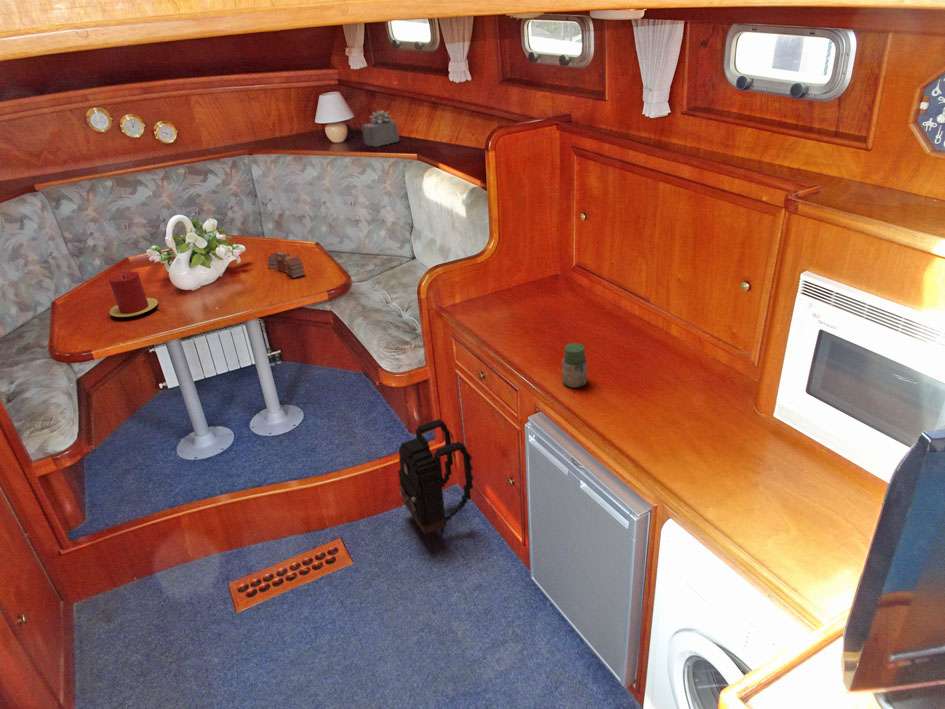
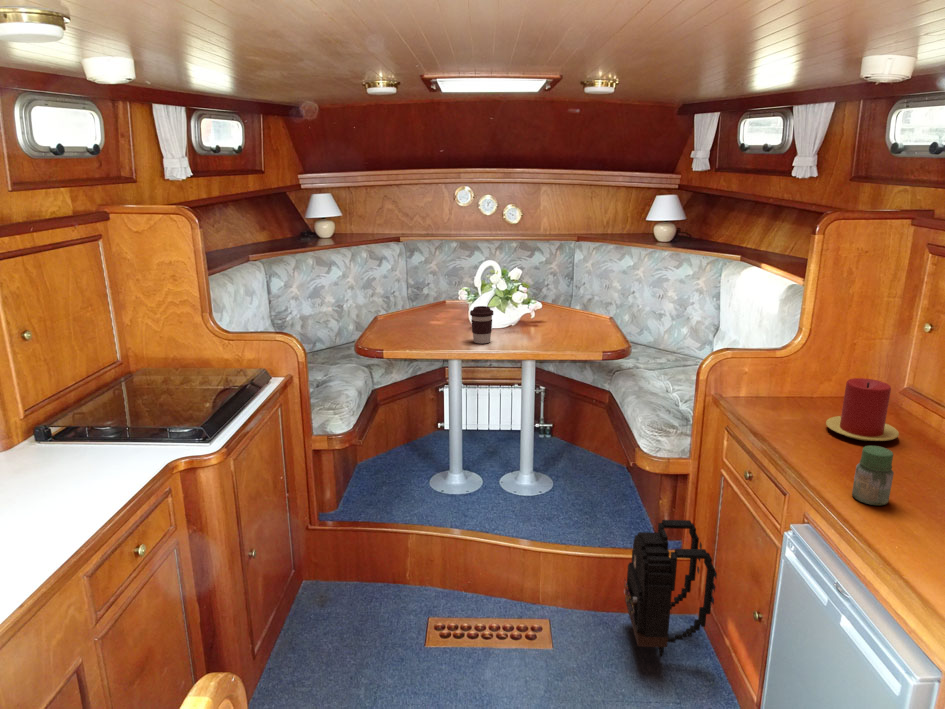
succulent plant: present [362,111,399,146] -> none [688,209,727,243]
book: present [267,252,304,278] -> none [557,314,589,340]
coffee cup: none [176,267,207,307] -> present [470,306,493,344]
candle: present [109,272,158,317] -> present [826,378,899,441]

